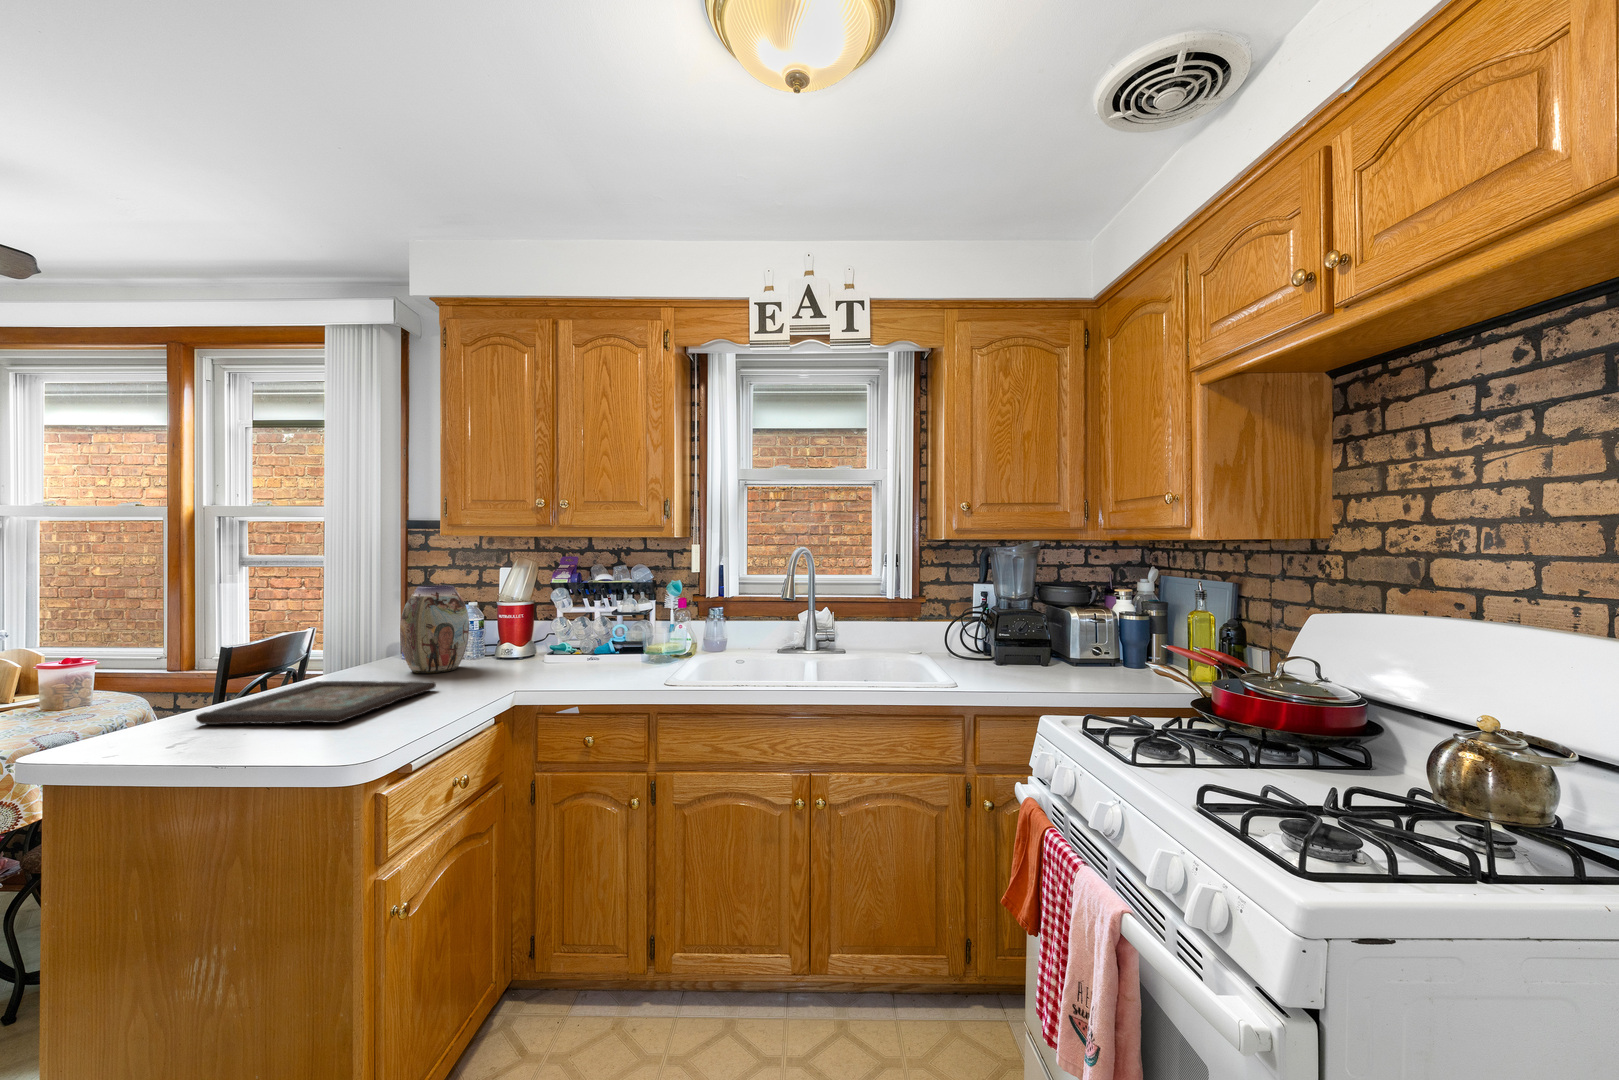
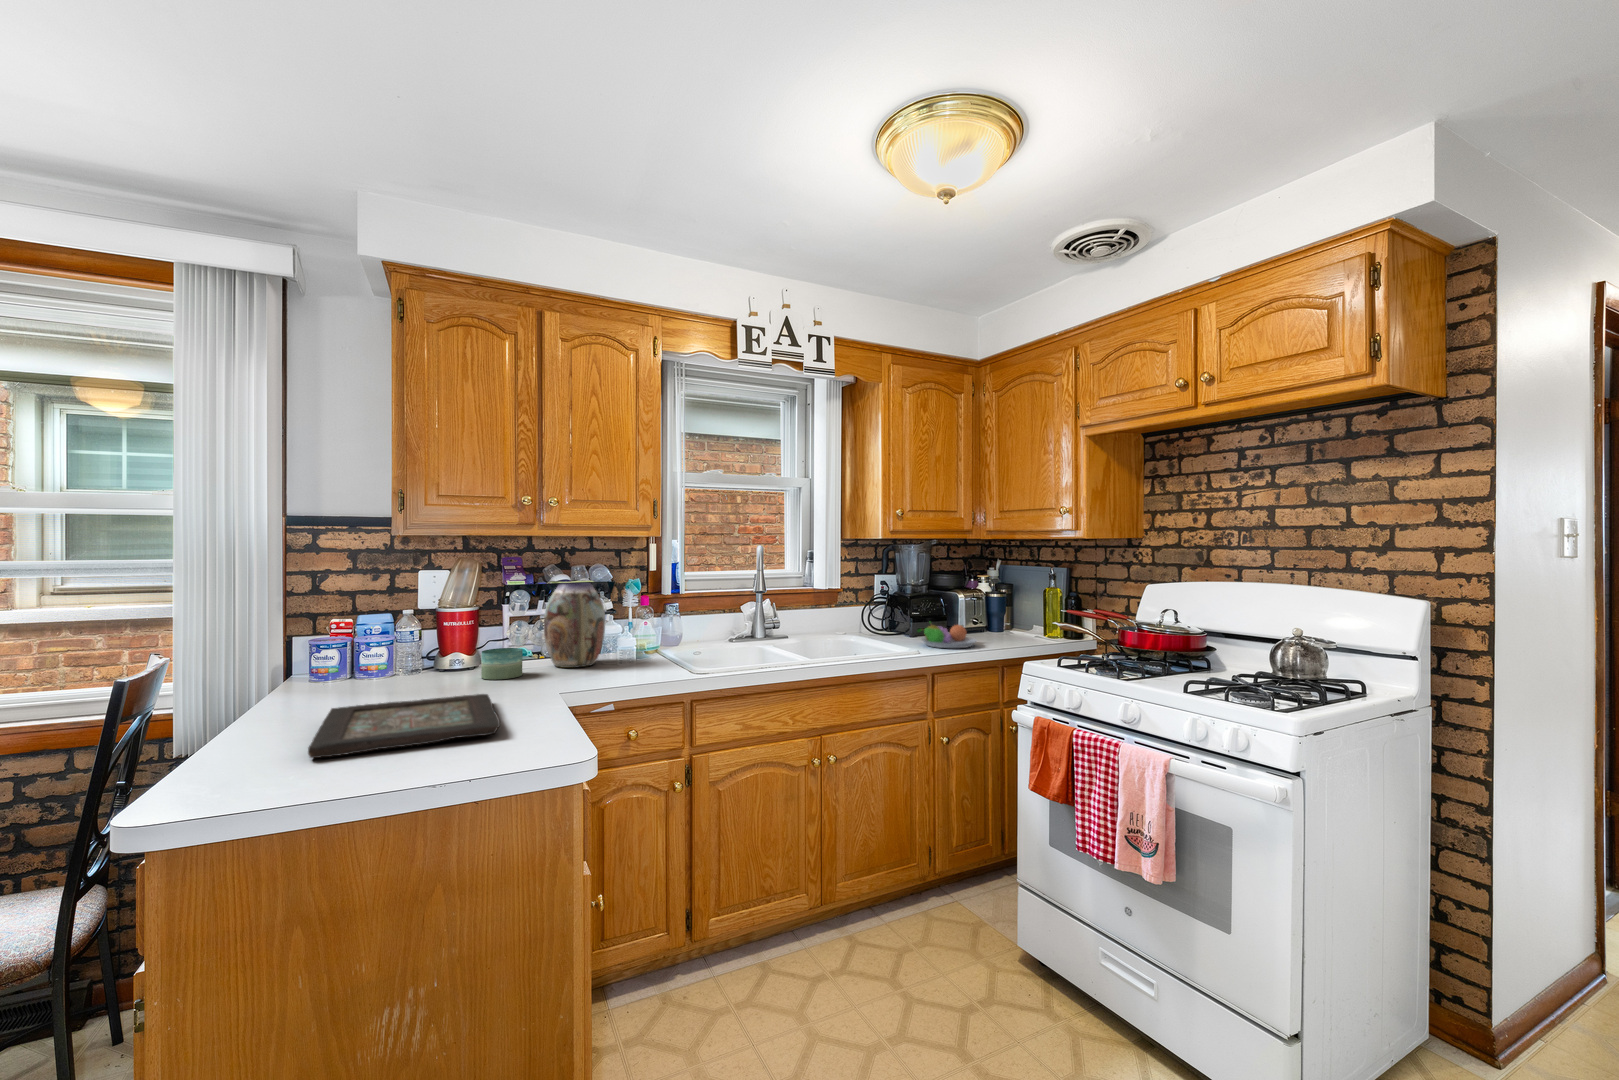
vase: present [400,585,469,673] -> present [544,583,605,668]
candle: none [501,640,539,668] -> present [481,648,523,680]
fruit bowl: none [969,644,1053,683] -> present [918,625,977,648]

